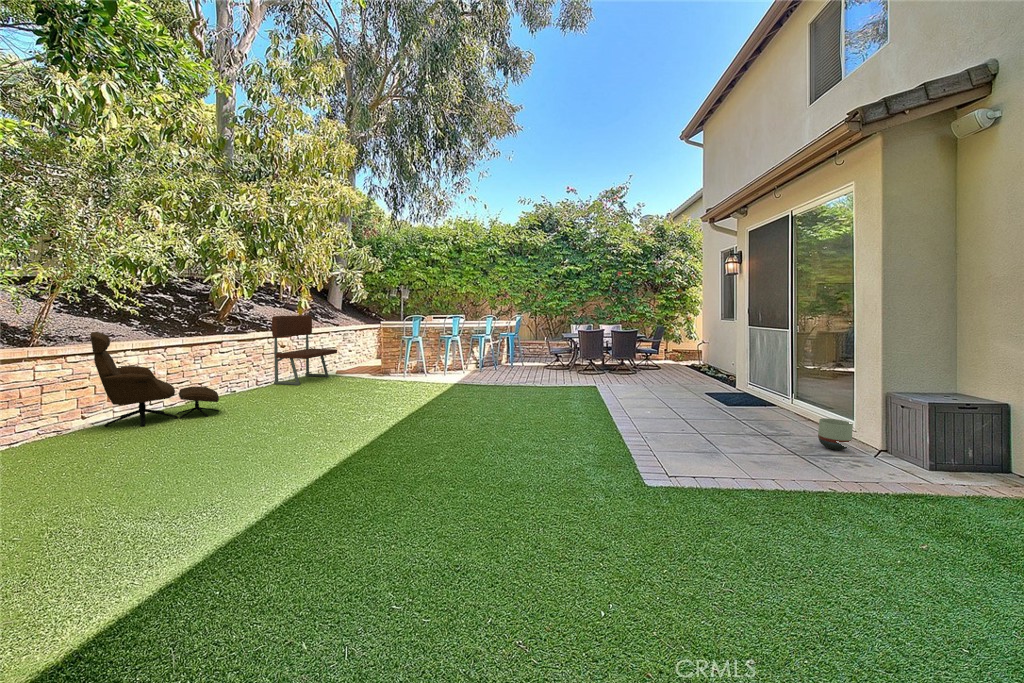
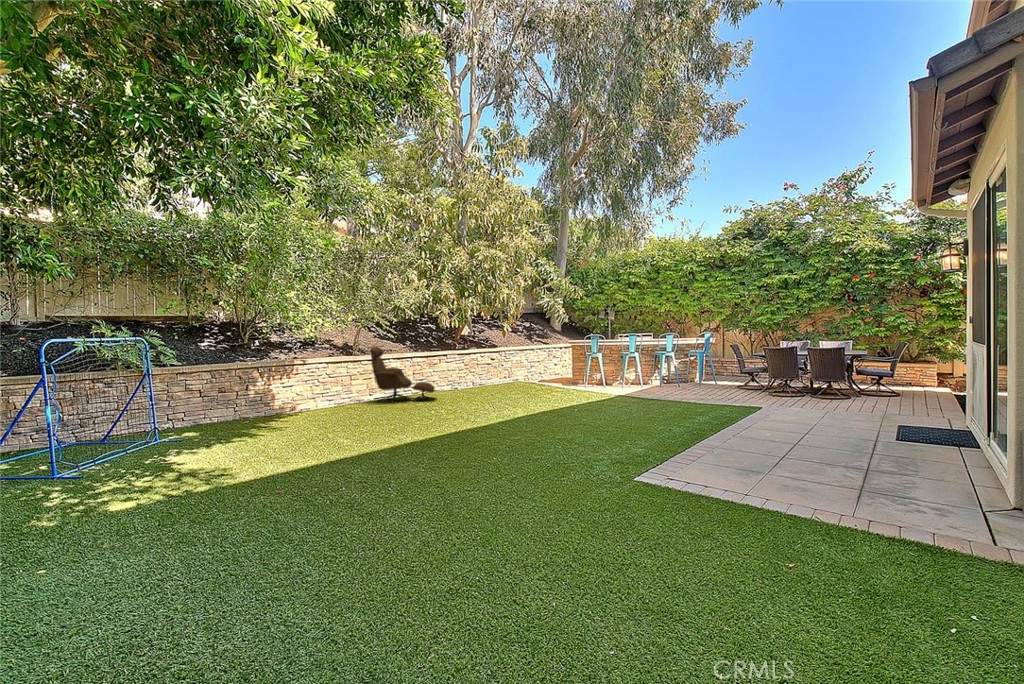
bench: present [272,315,337,385] -> none [483,336,532,388]
planter: present [818,418,853,450] -> none [946,449,996,490]

